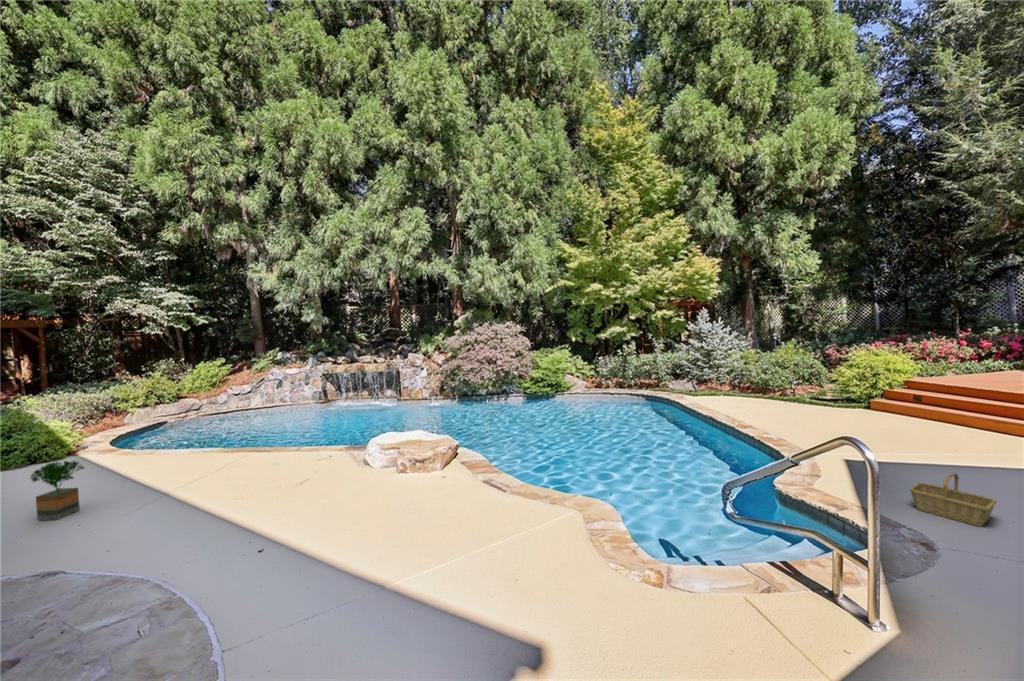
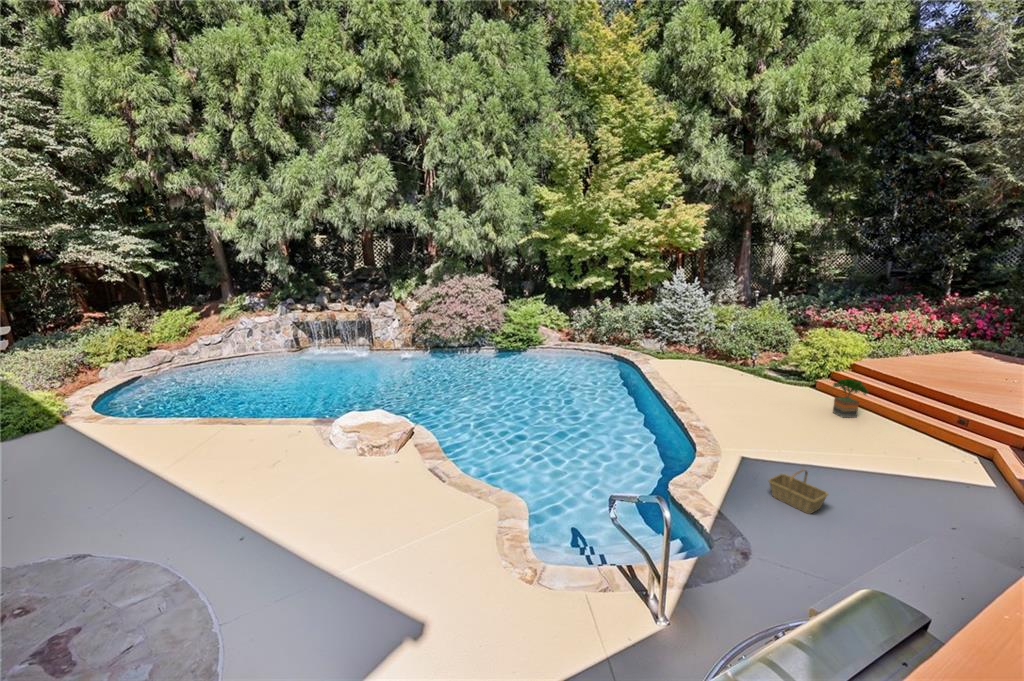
potted tree: present [31,461,84,521] -> present [833,379,868,418]

